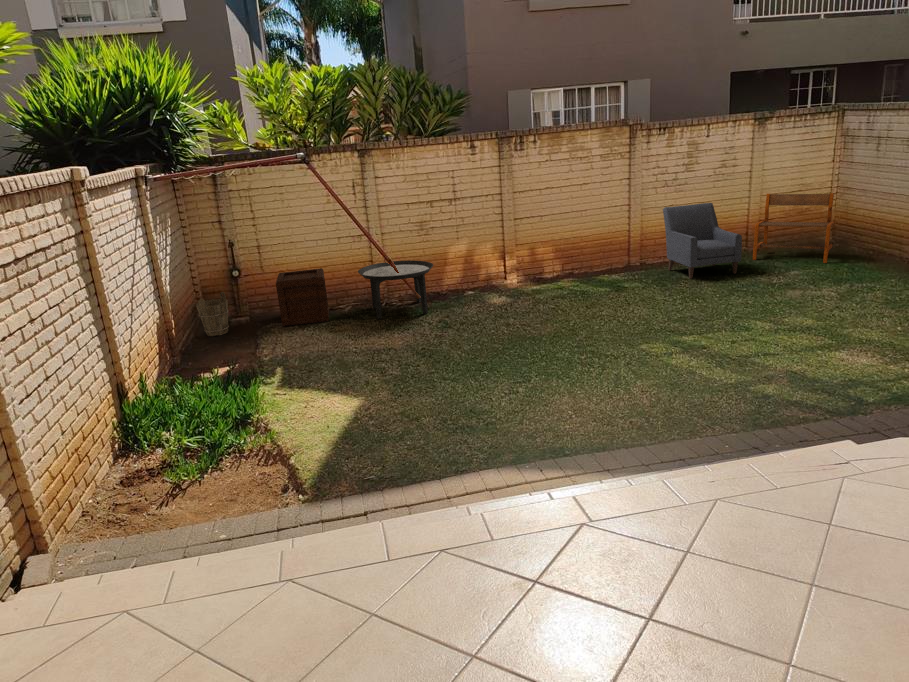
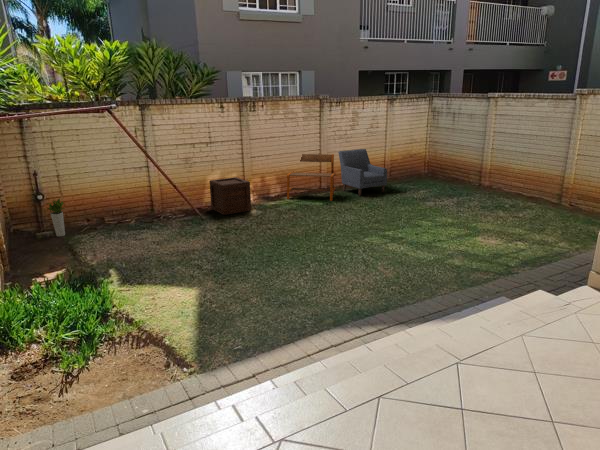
bench: present [753,193,834,263] -> present [287,154,336,201]
round table: present [358,260,433,319] -> none [144,186,201,229]
wooden crate: present [276,268,329,326] -> present [210,177,251,215]
planter: none [239,274,263,323] -> present [48,199,65,236]
bucket: present [196,292,229,336] -> none [9,213,39,249]

